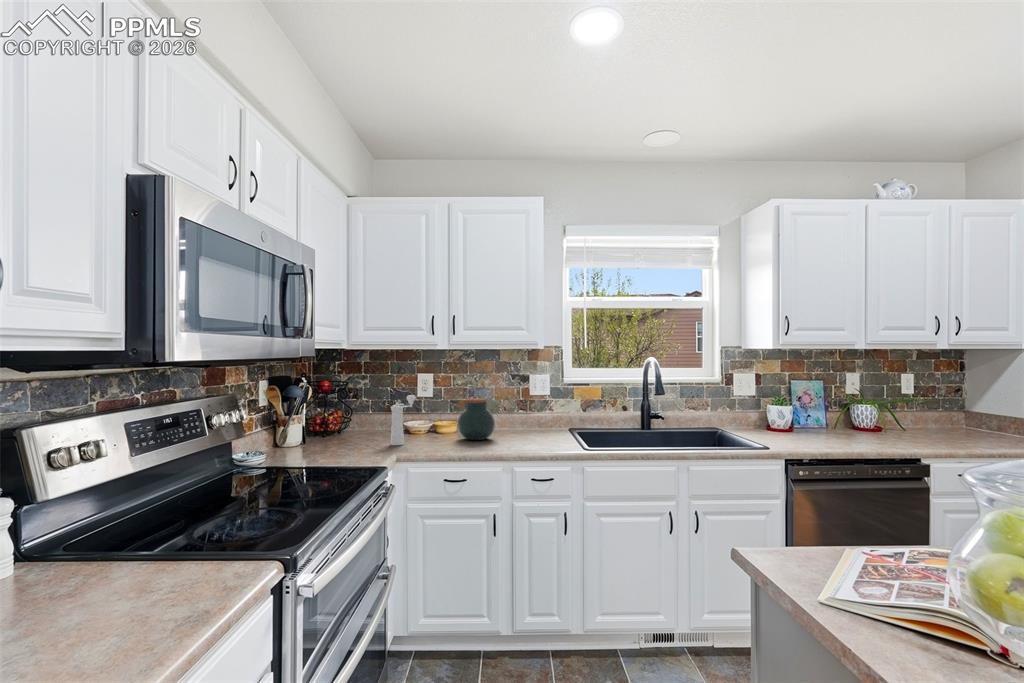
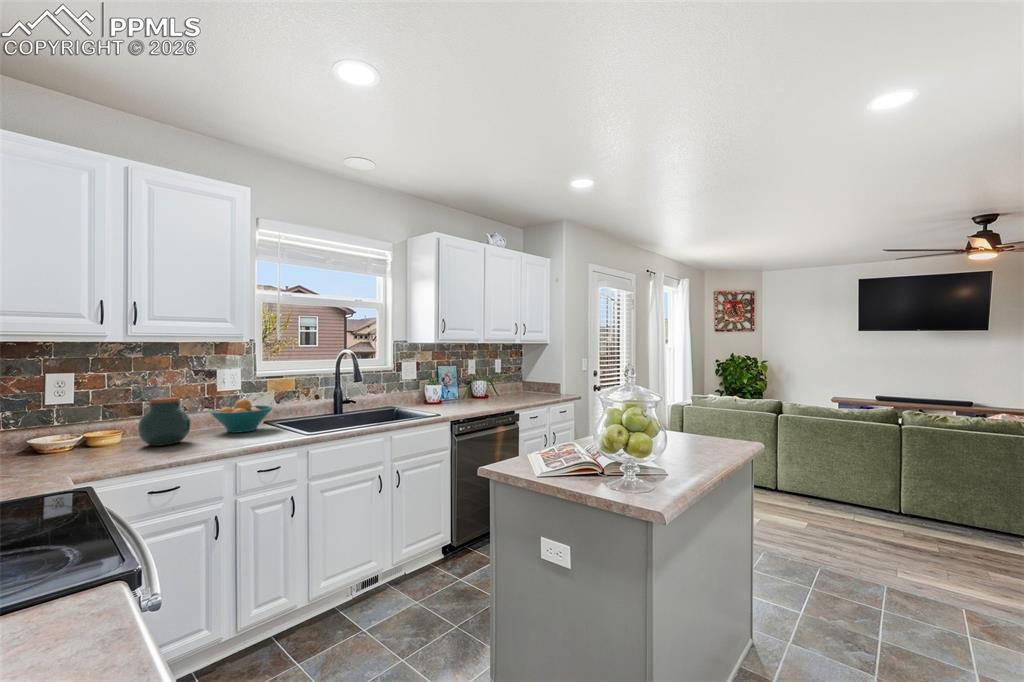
pepper mill: present [391,395,416,445] -> none [36,400,73,468]
fruit bowl: none [516,405,569,437] -> present [210,399,273,433]

